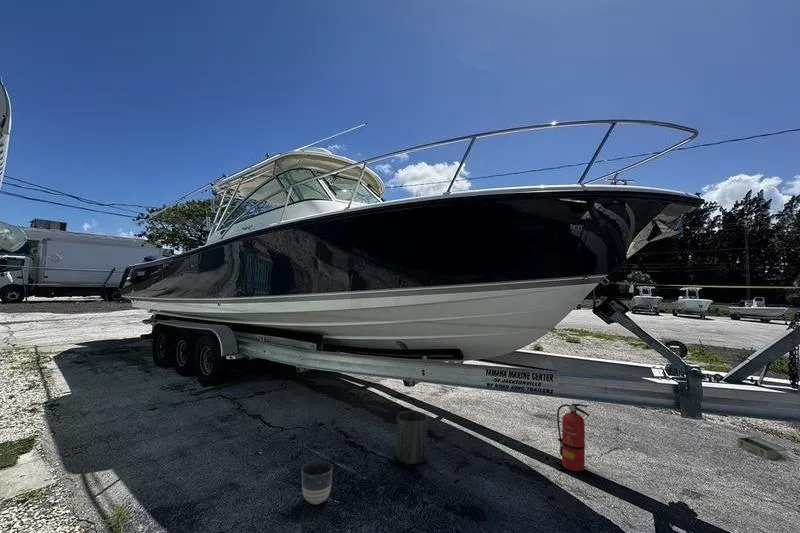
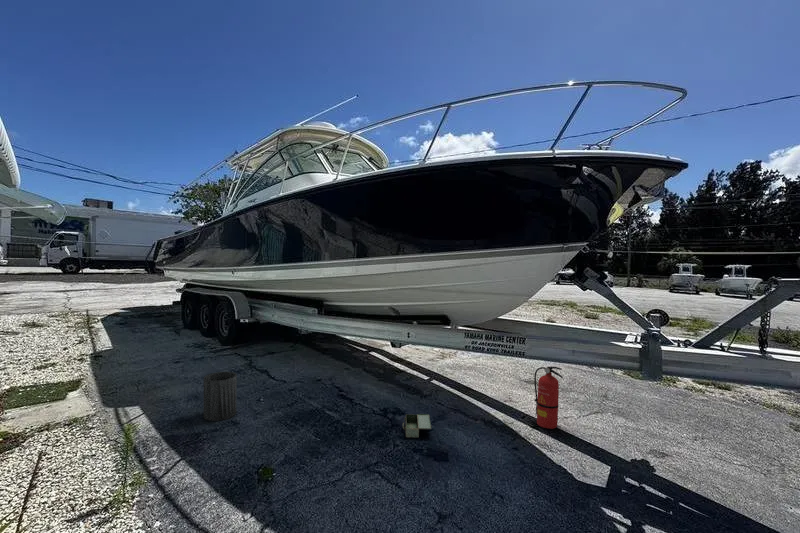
trash can: present [396,411,428,464] -> present [203,372,237,421]
toolbox: present [737,437,787,459] -> present [403,414,431,438]
planter: present [302,461,332,504] -> none [290,405,317,440]

